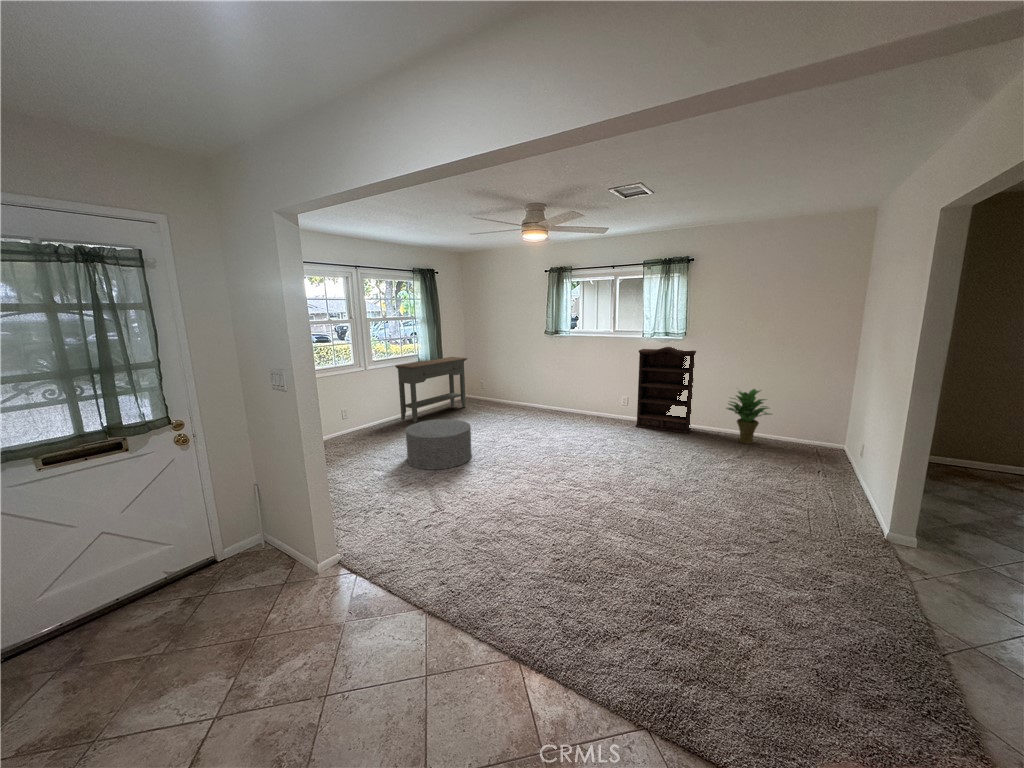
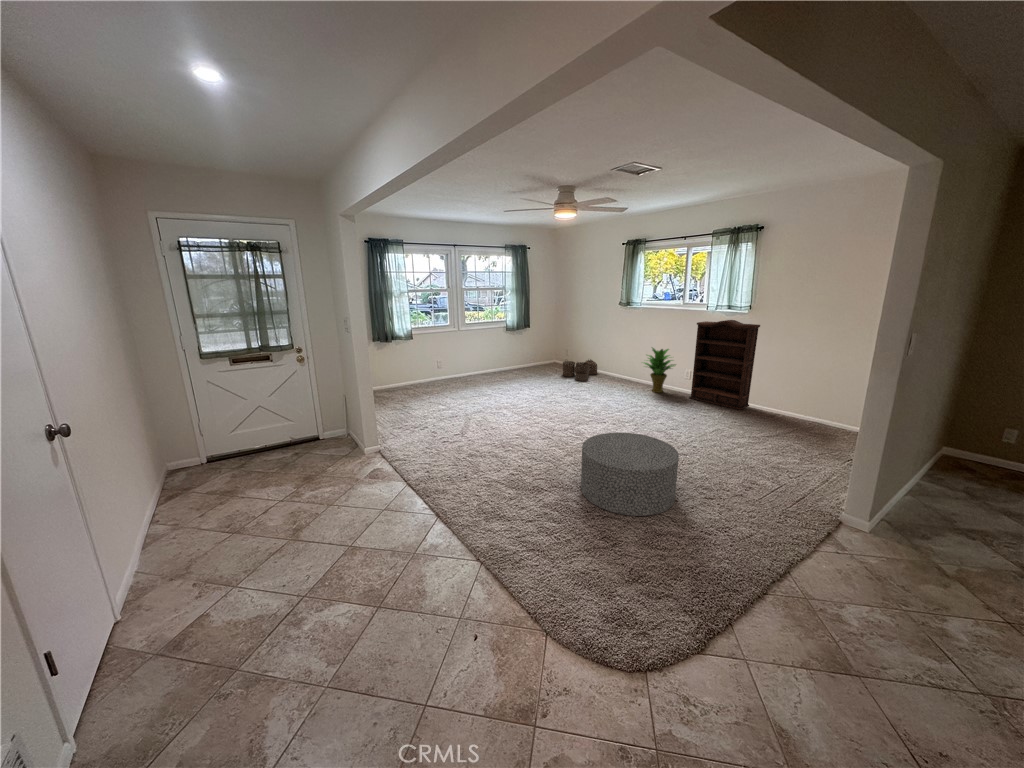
console table: present [395,357,467,423] -> none [486,324,552,376]
potted plant: present [727,389,768,444] -> present [644,348,675,393]
woven basket: none [489,393,524,419] -> present [563,359,597,381]
ottoman: present [406,419,472,470] -> present [581,433,679,516]

